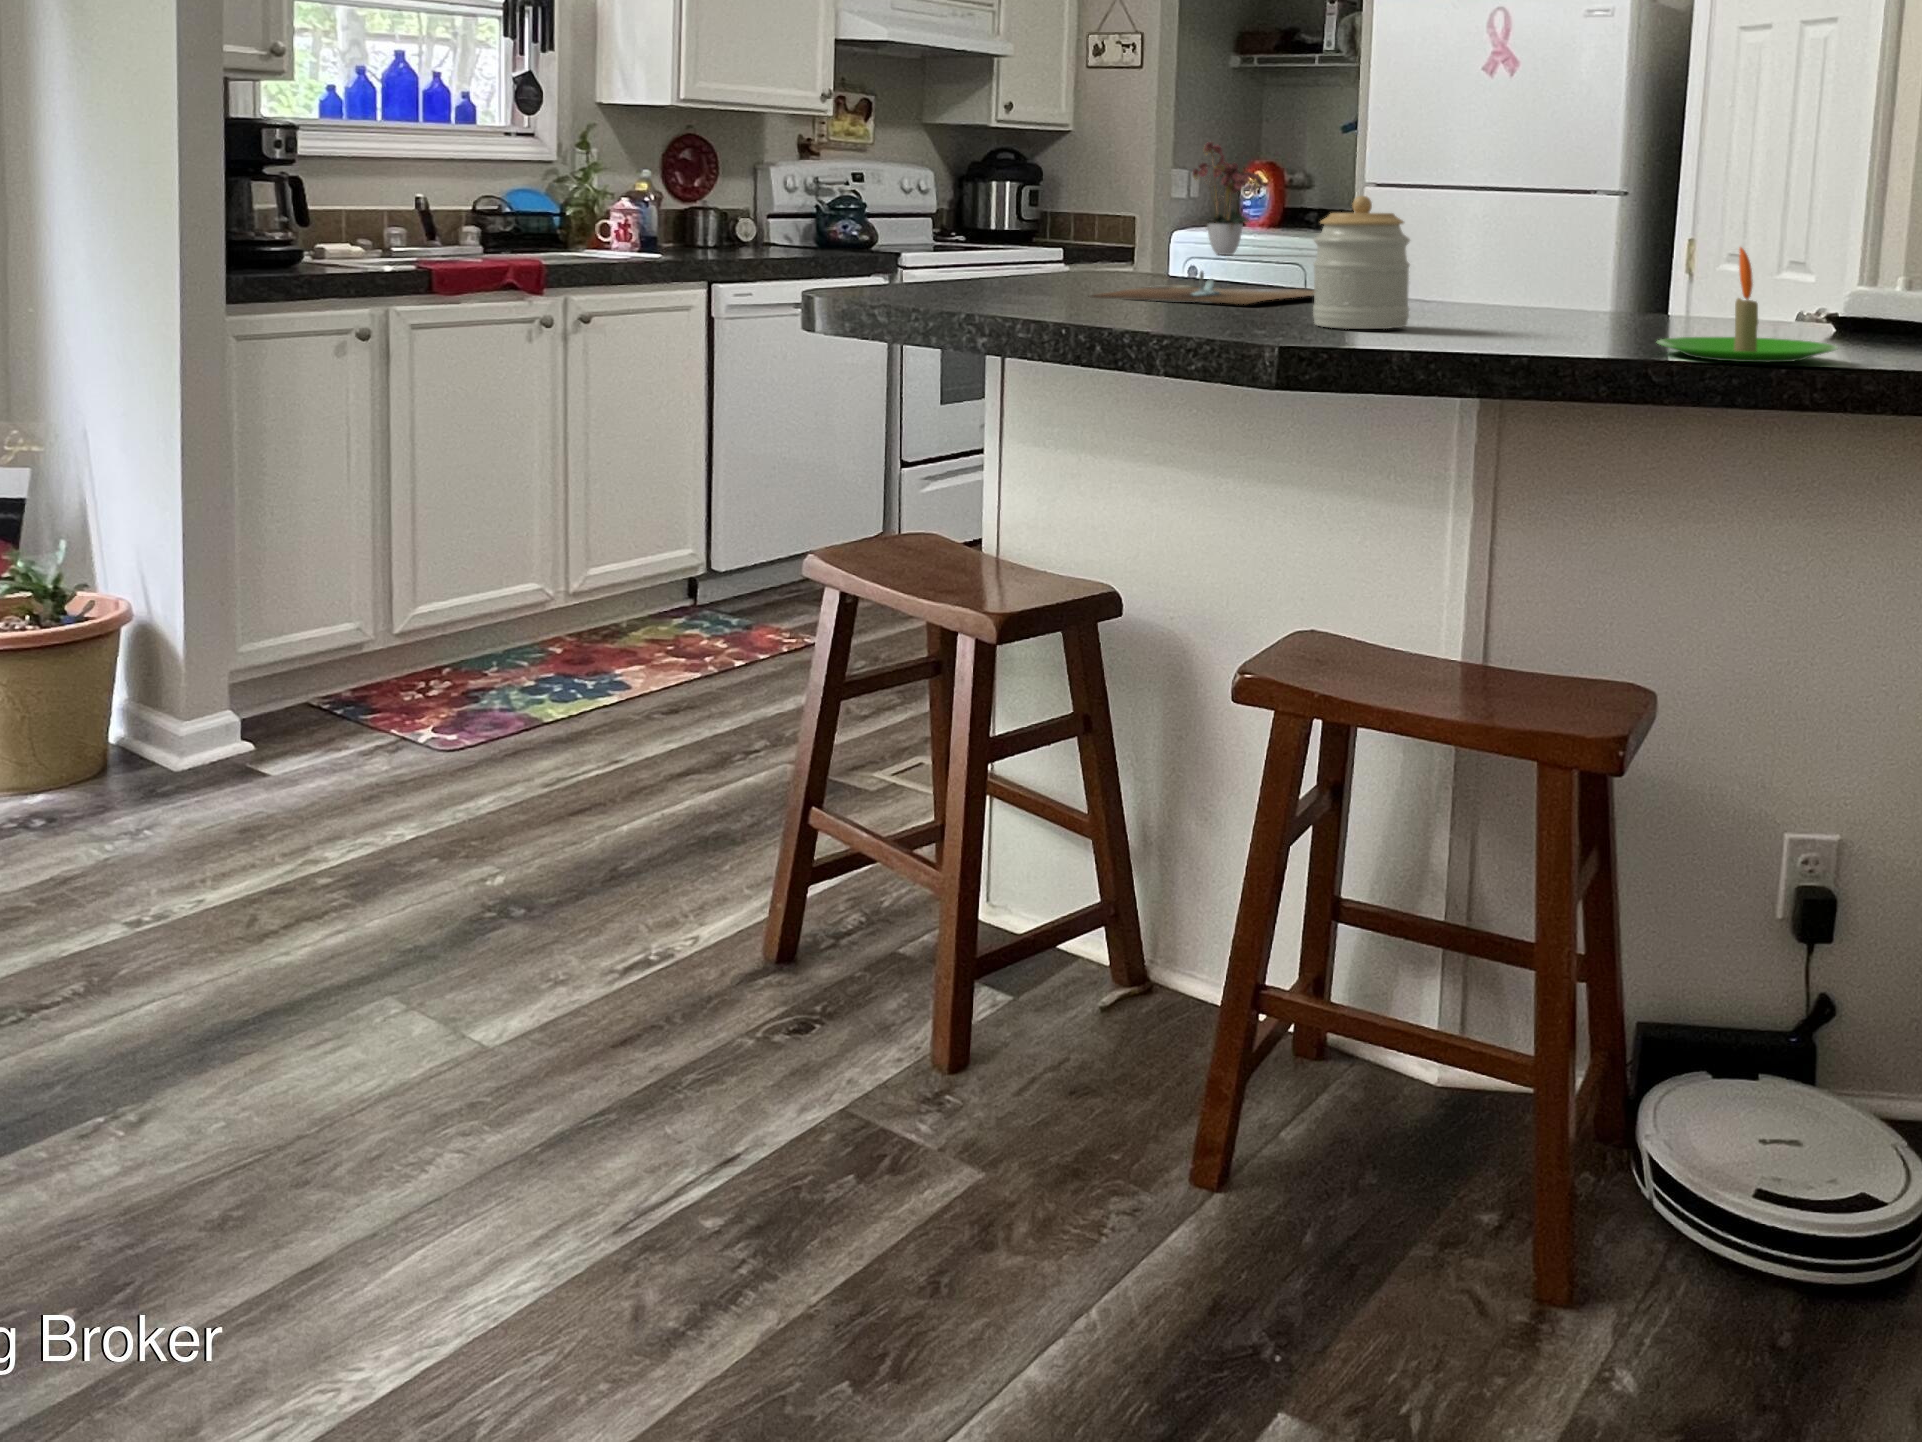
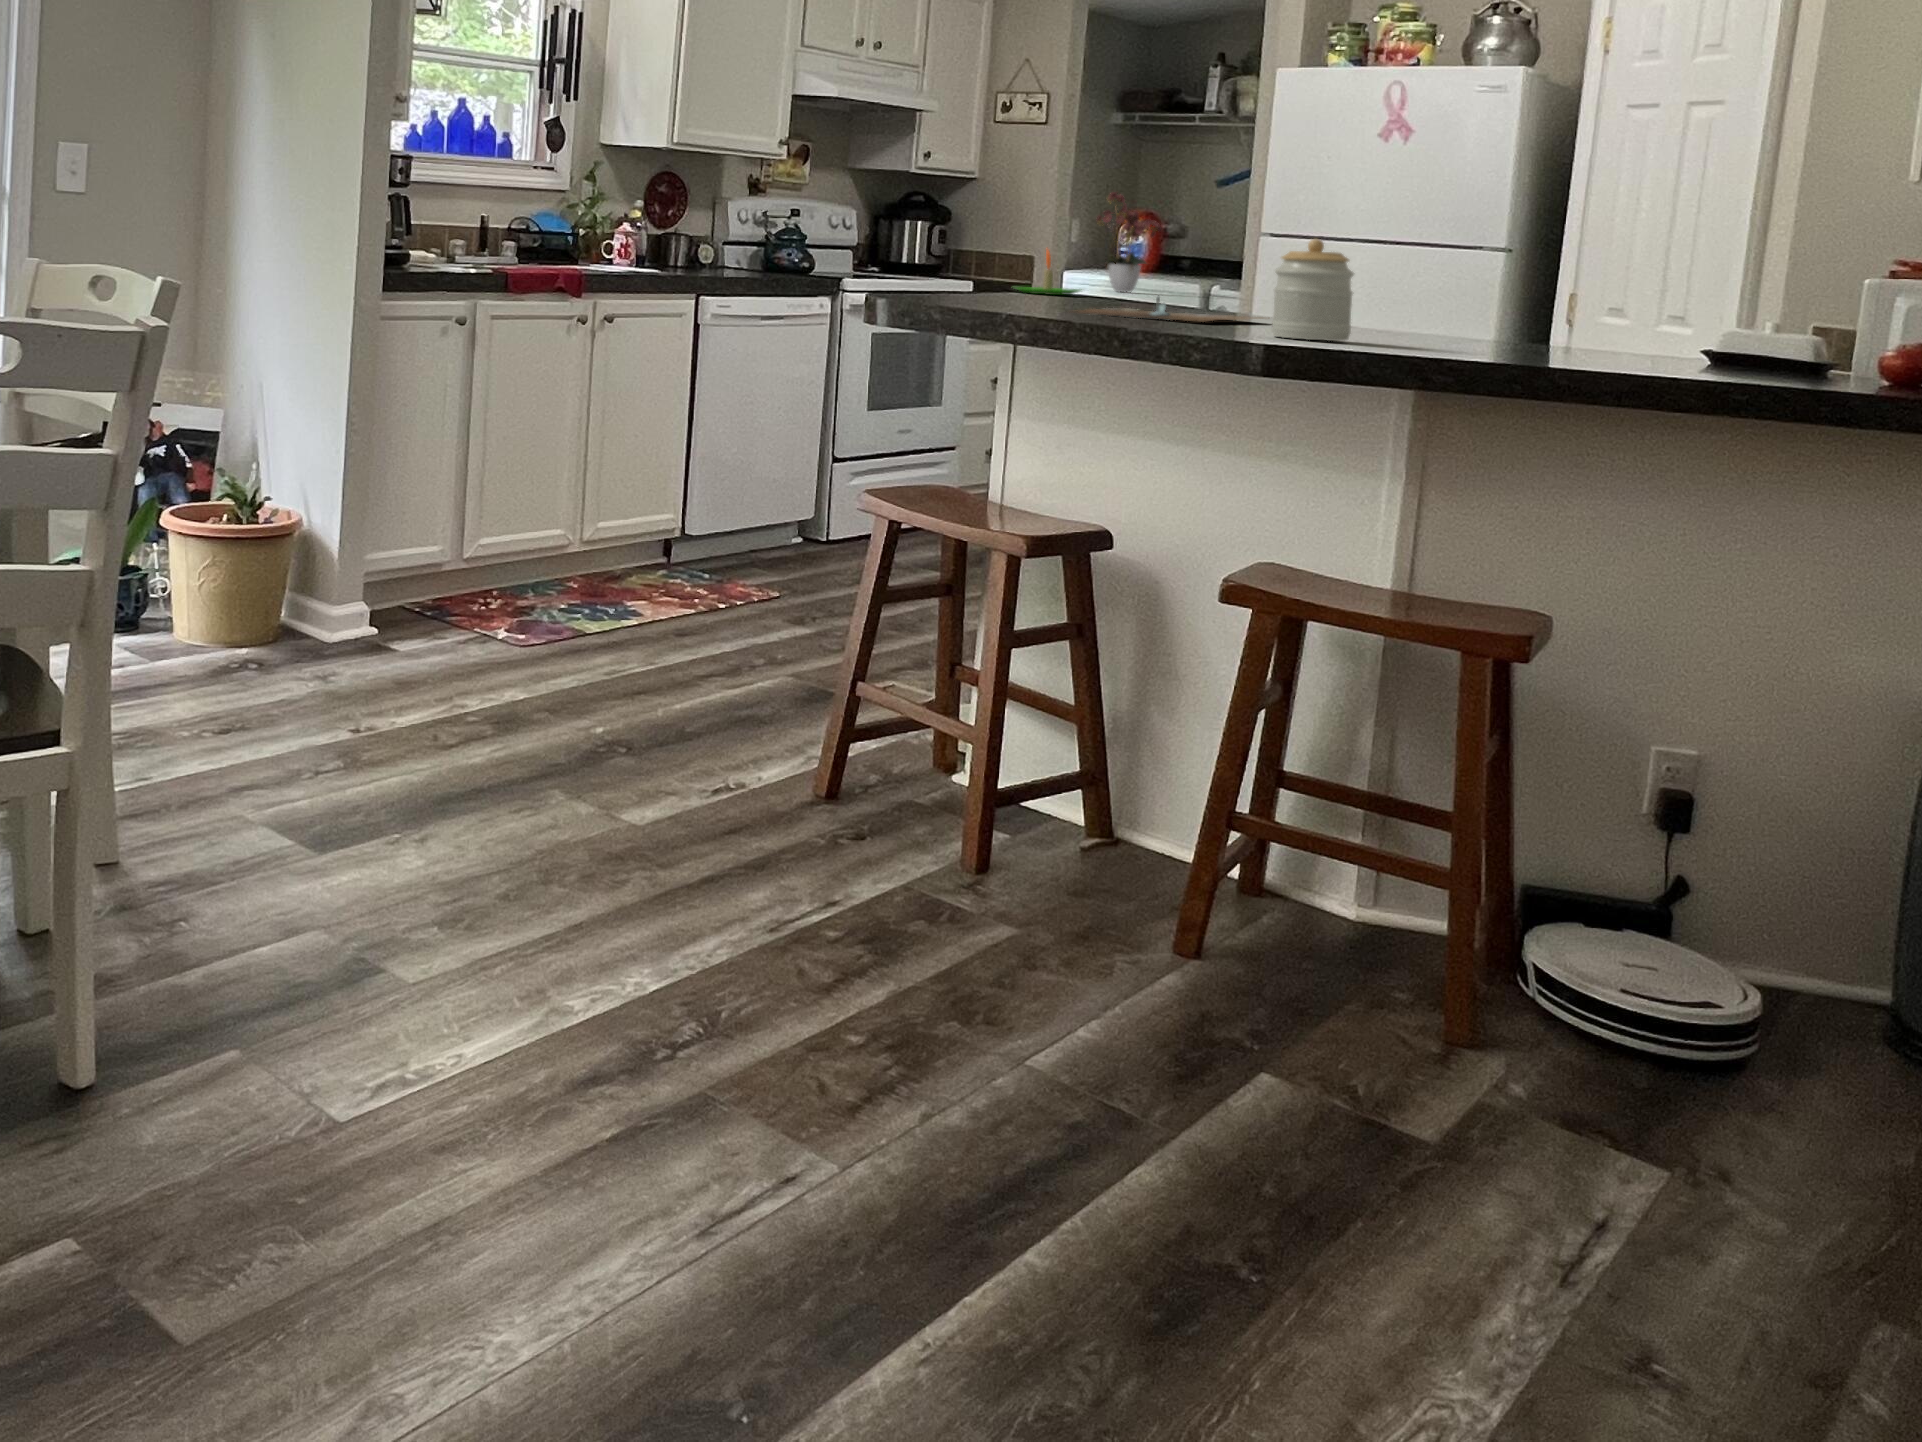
candle: present [1657,247,1839,362] -> present [1015,250,1081,295]

